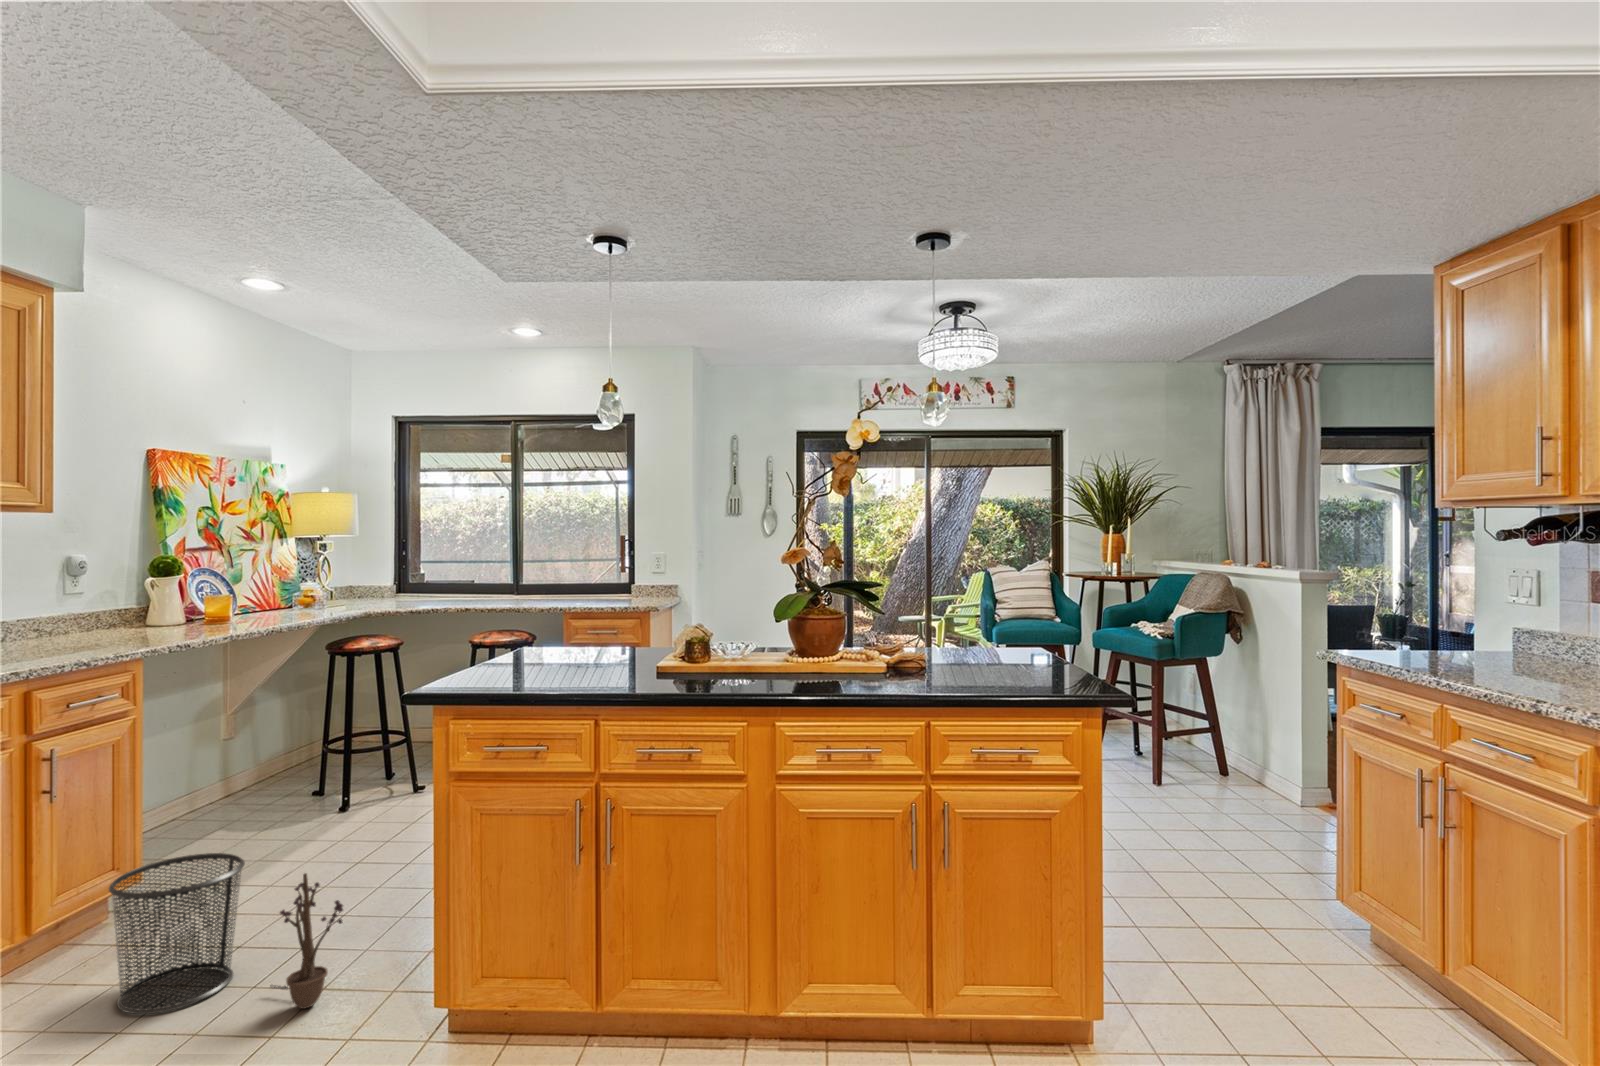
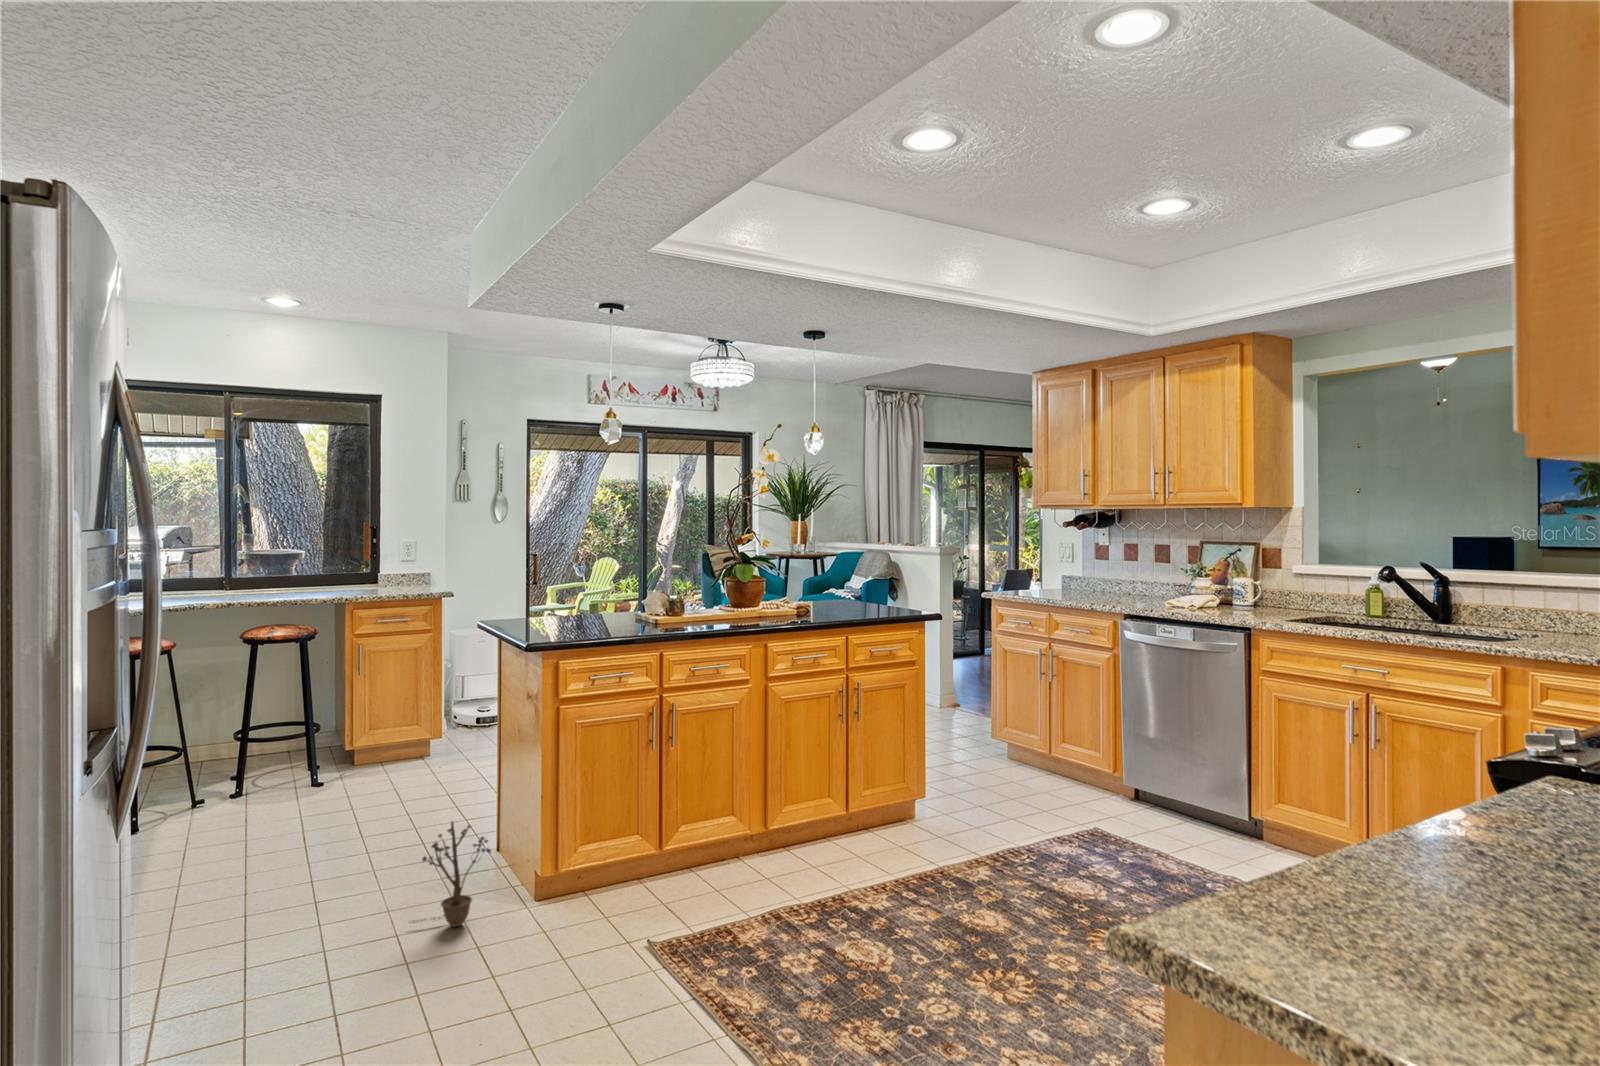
waste bin: present [109,853,245,1014] -> none [258,830,367,966]

